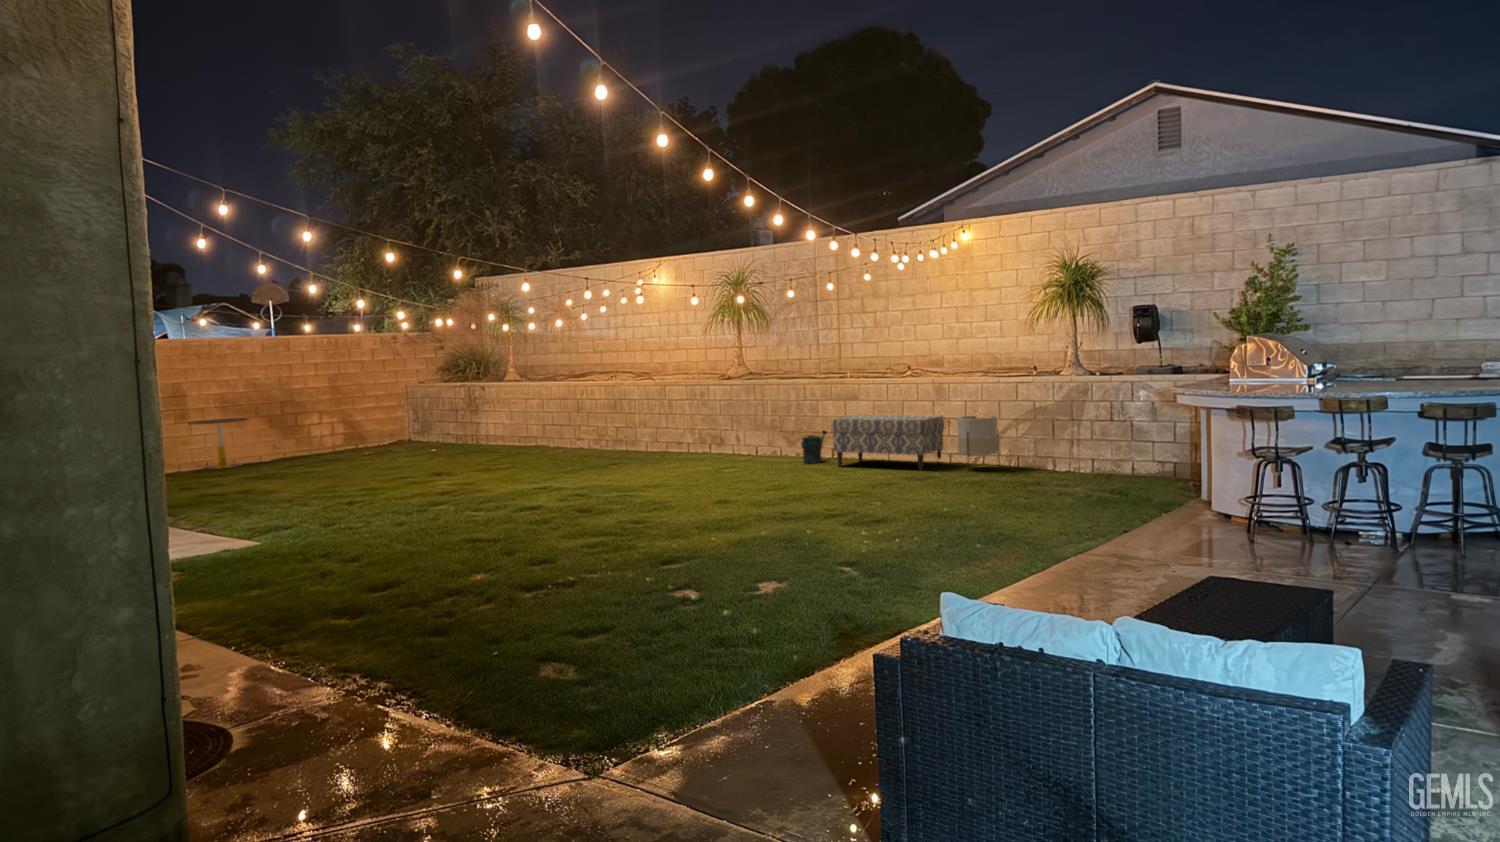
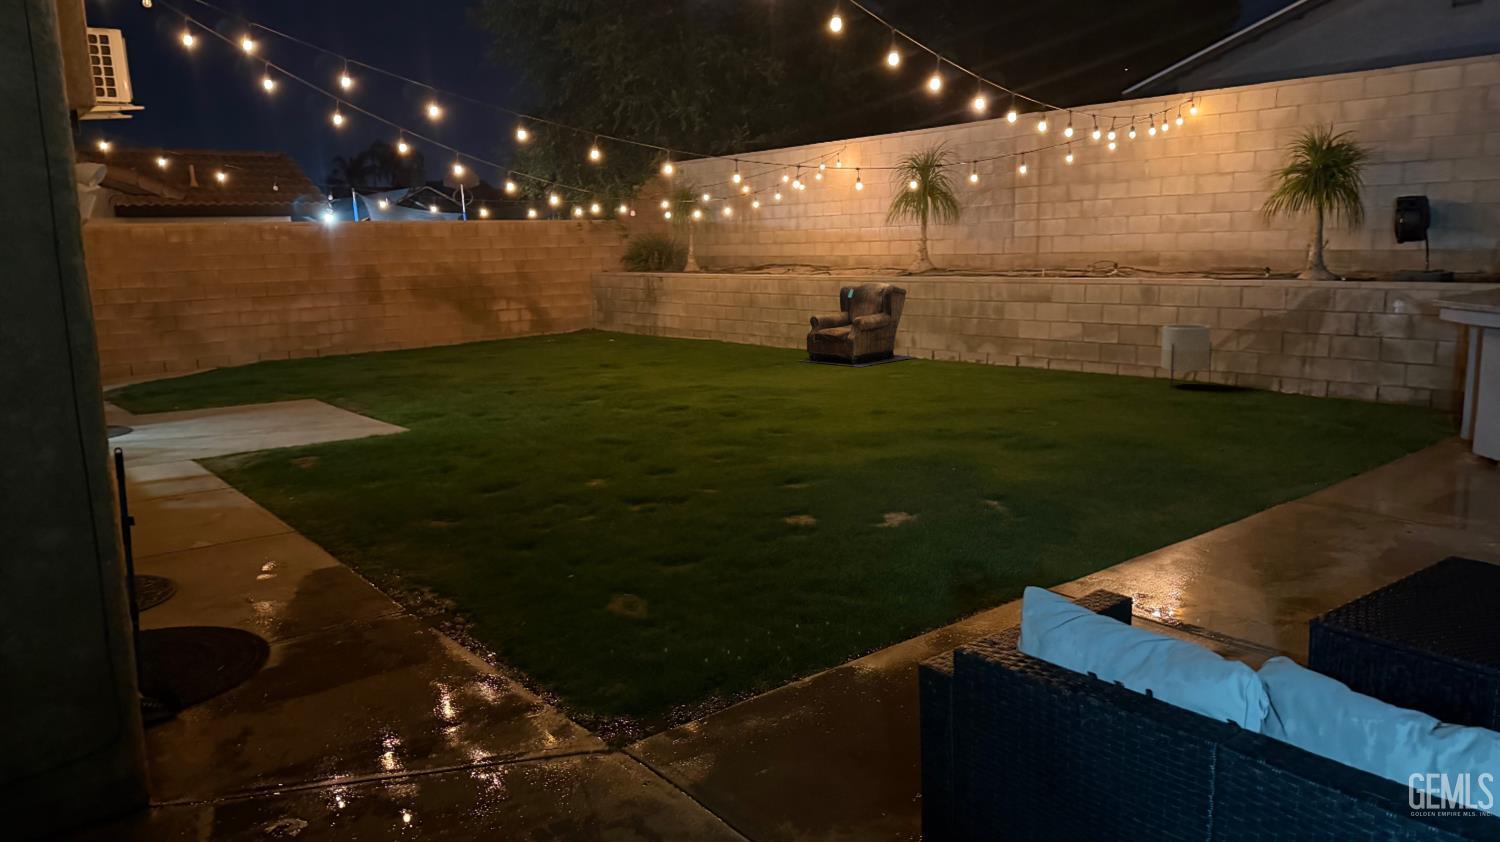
armchair: none [629,387,742,464] -> present [800,283,916,367]
bench: present [832,414,944,470] -> none [1017,319,1148,385]
side table: present [188,418,248,469] -> none [381,303,437,353]
watering can: present [801,430,827,463] -> none [981,335,1013,371]

